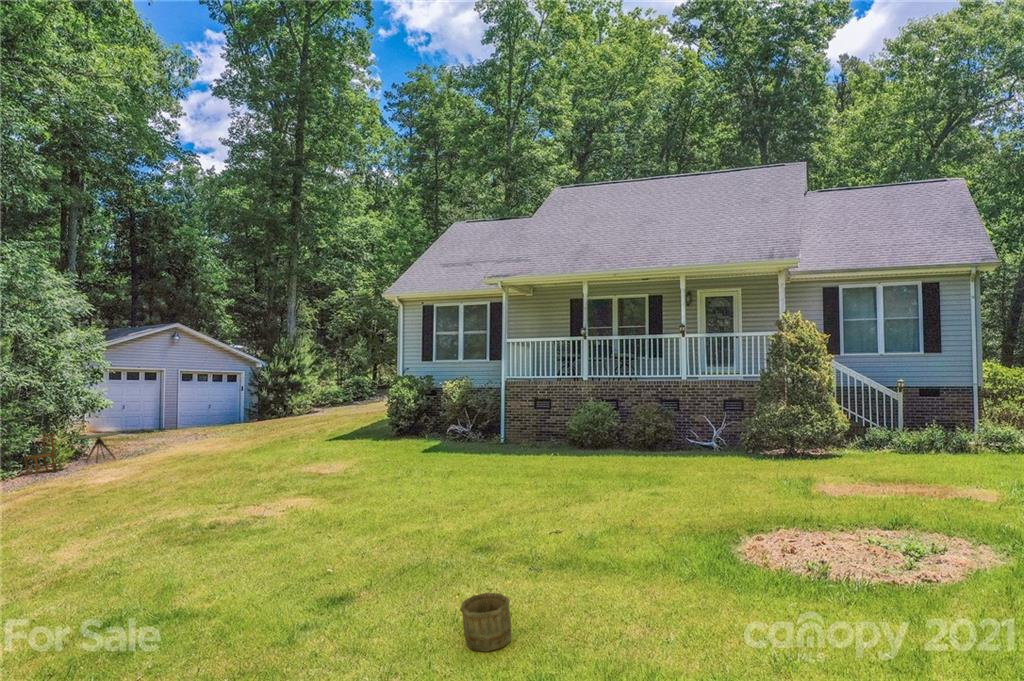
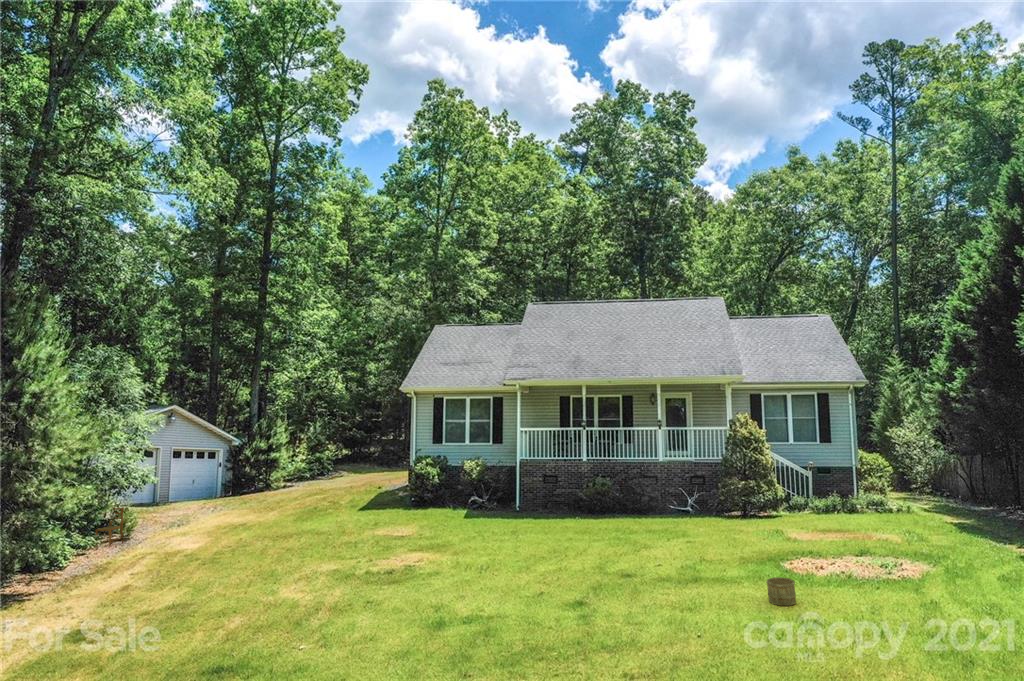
round table: present [76,432,120,462] -> none [129,506,169,535]
wooden bucket: present [460,593,511,652] -> present [766,577,796,606]

